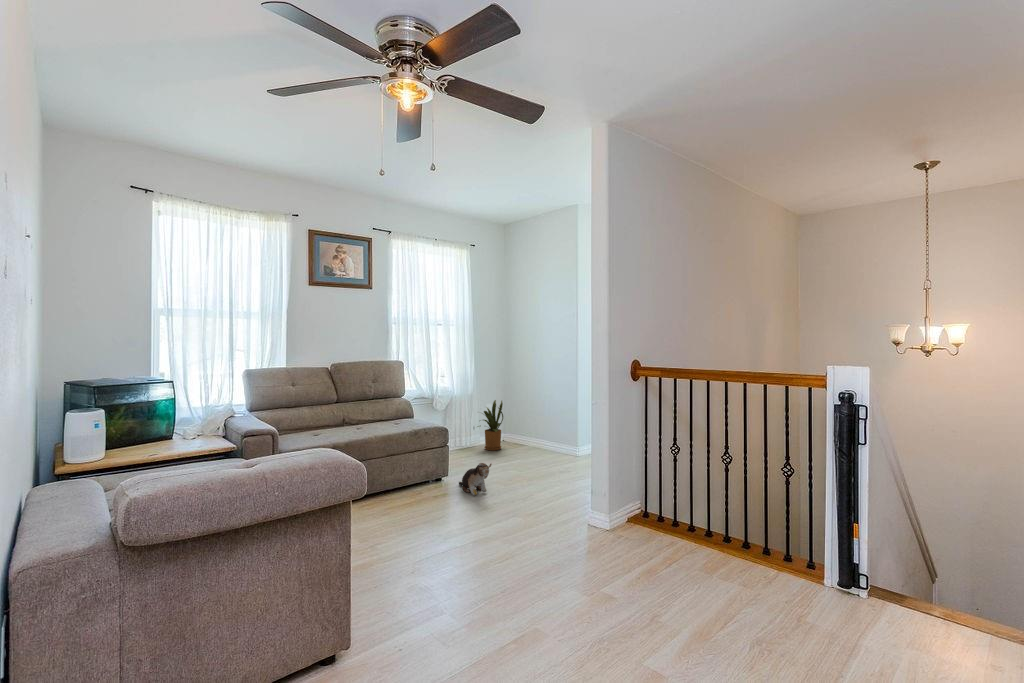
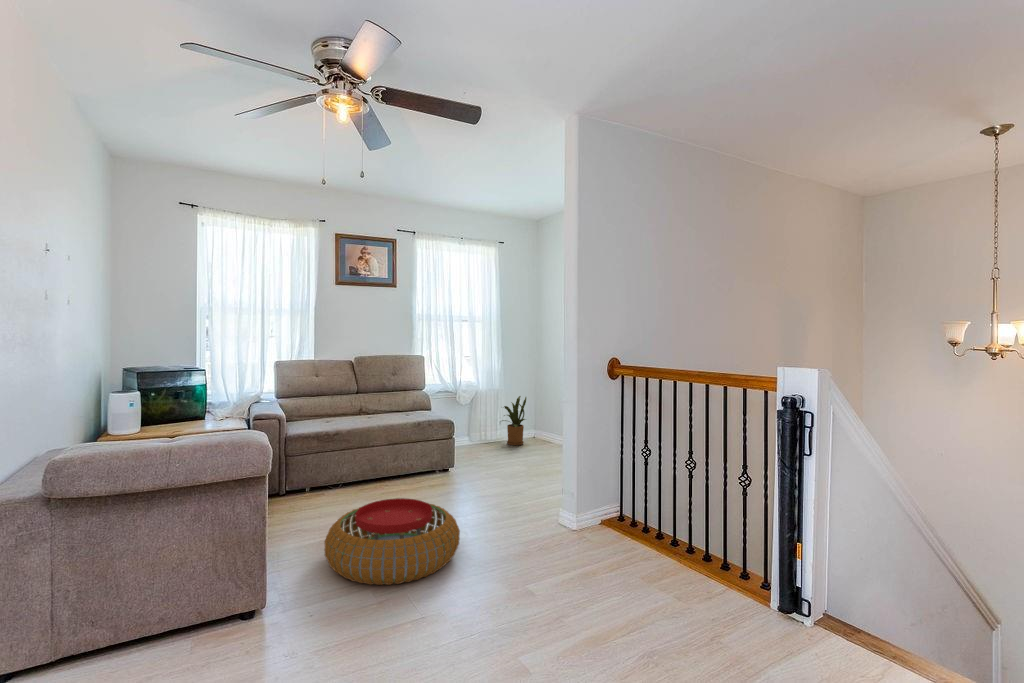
plush toy: present [459,463,492,496] -> none [459,456,483,486]
pouf: none [377,513,520,610] -> present [324,498,460,585]

